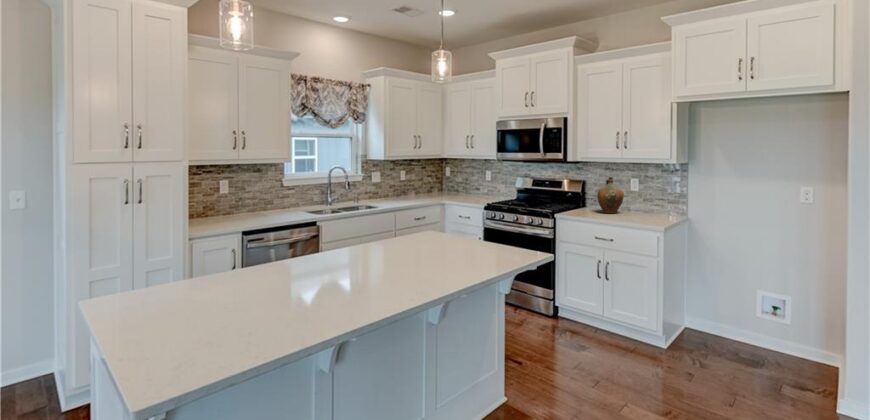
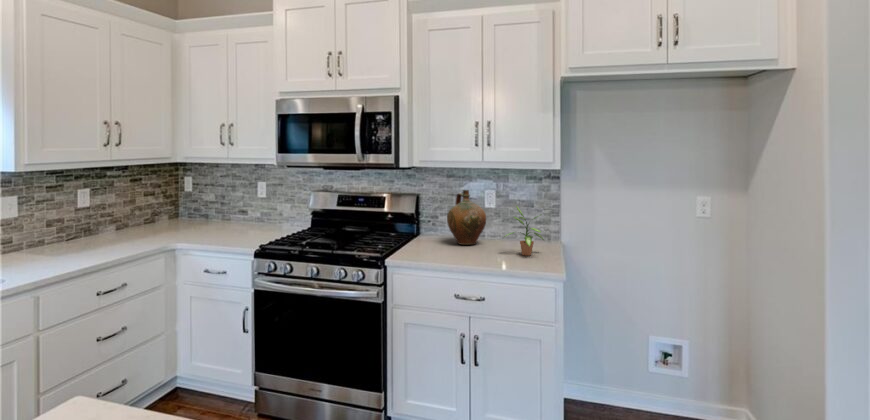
potted plant: none [627,187,658,220] -> present [504,206,544,256]

